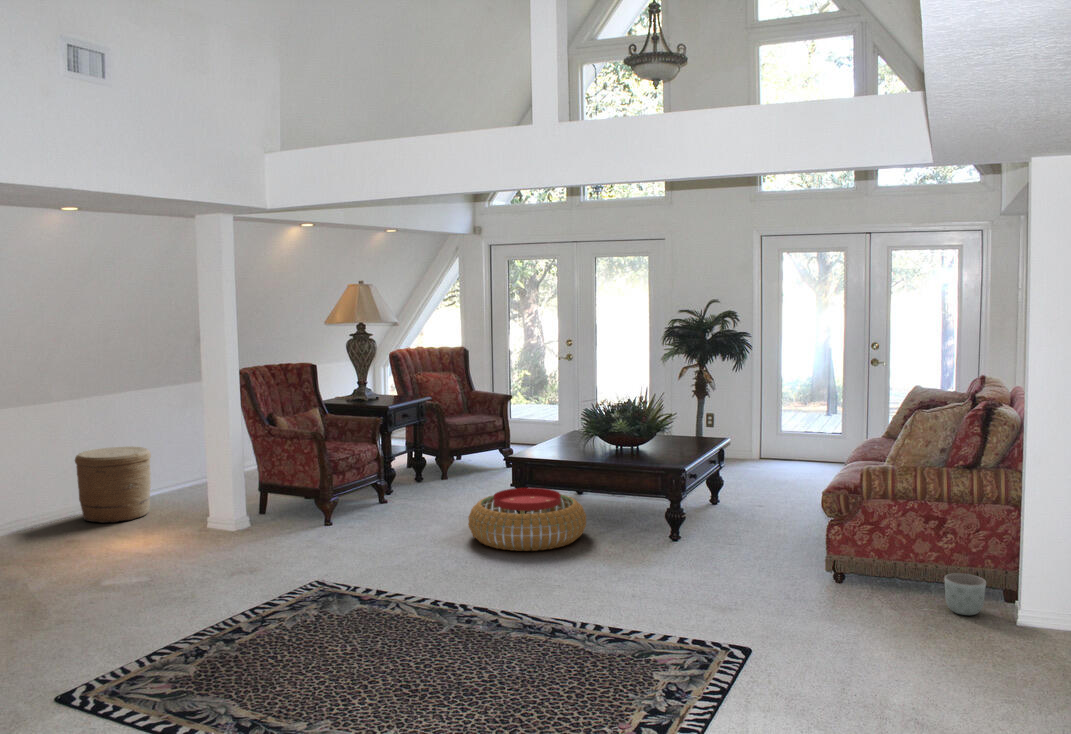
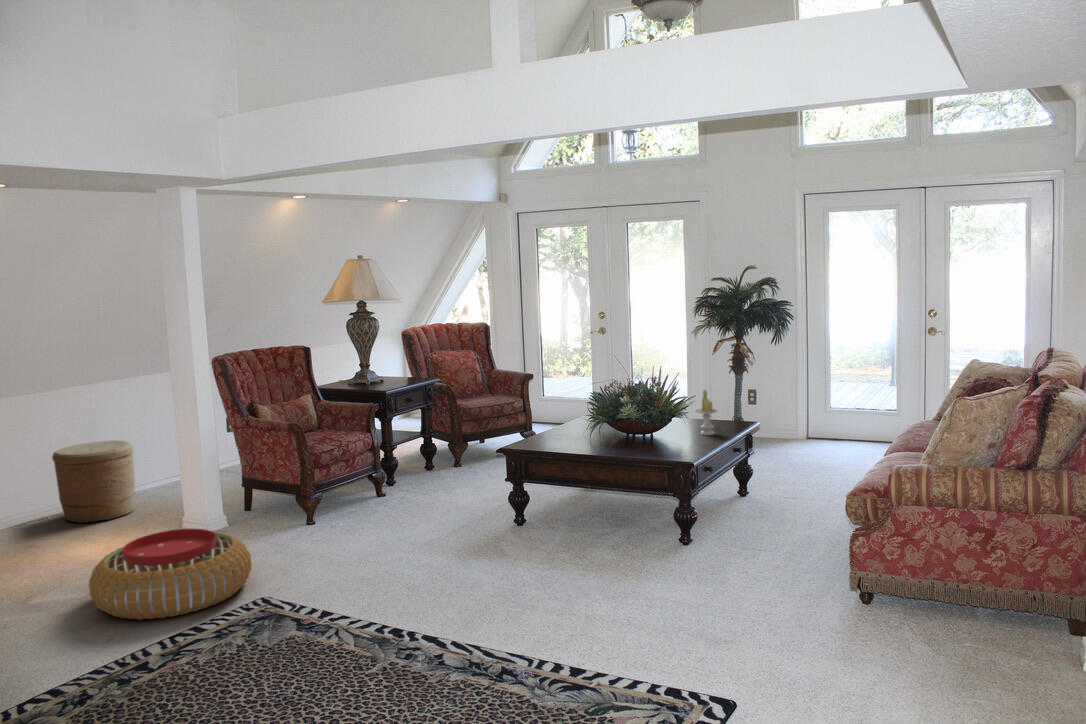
candle: none [680,408,700,448] -> present [696,390,718,435]
pouf: present [468,488,586,551] -> present [89,529,252,620]
planter: present [945,573,986,615] -> none [992,600,1046,655]

